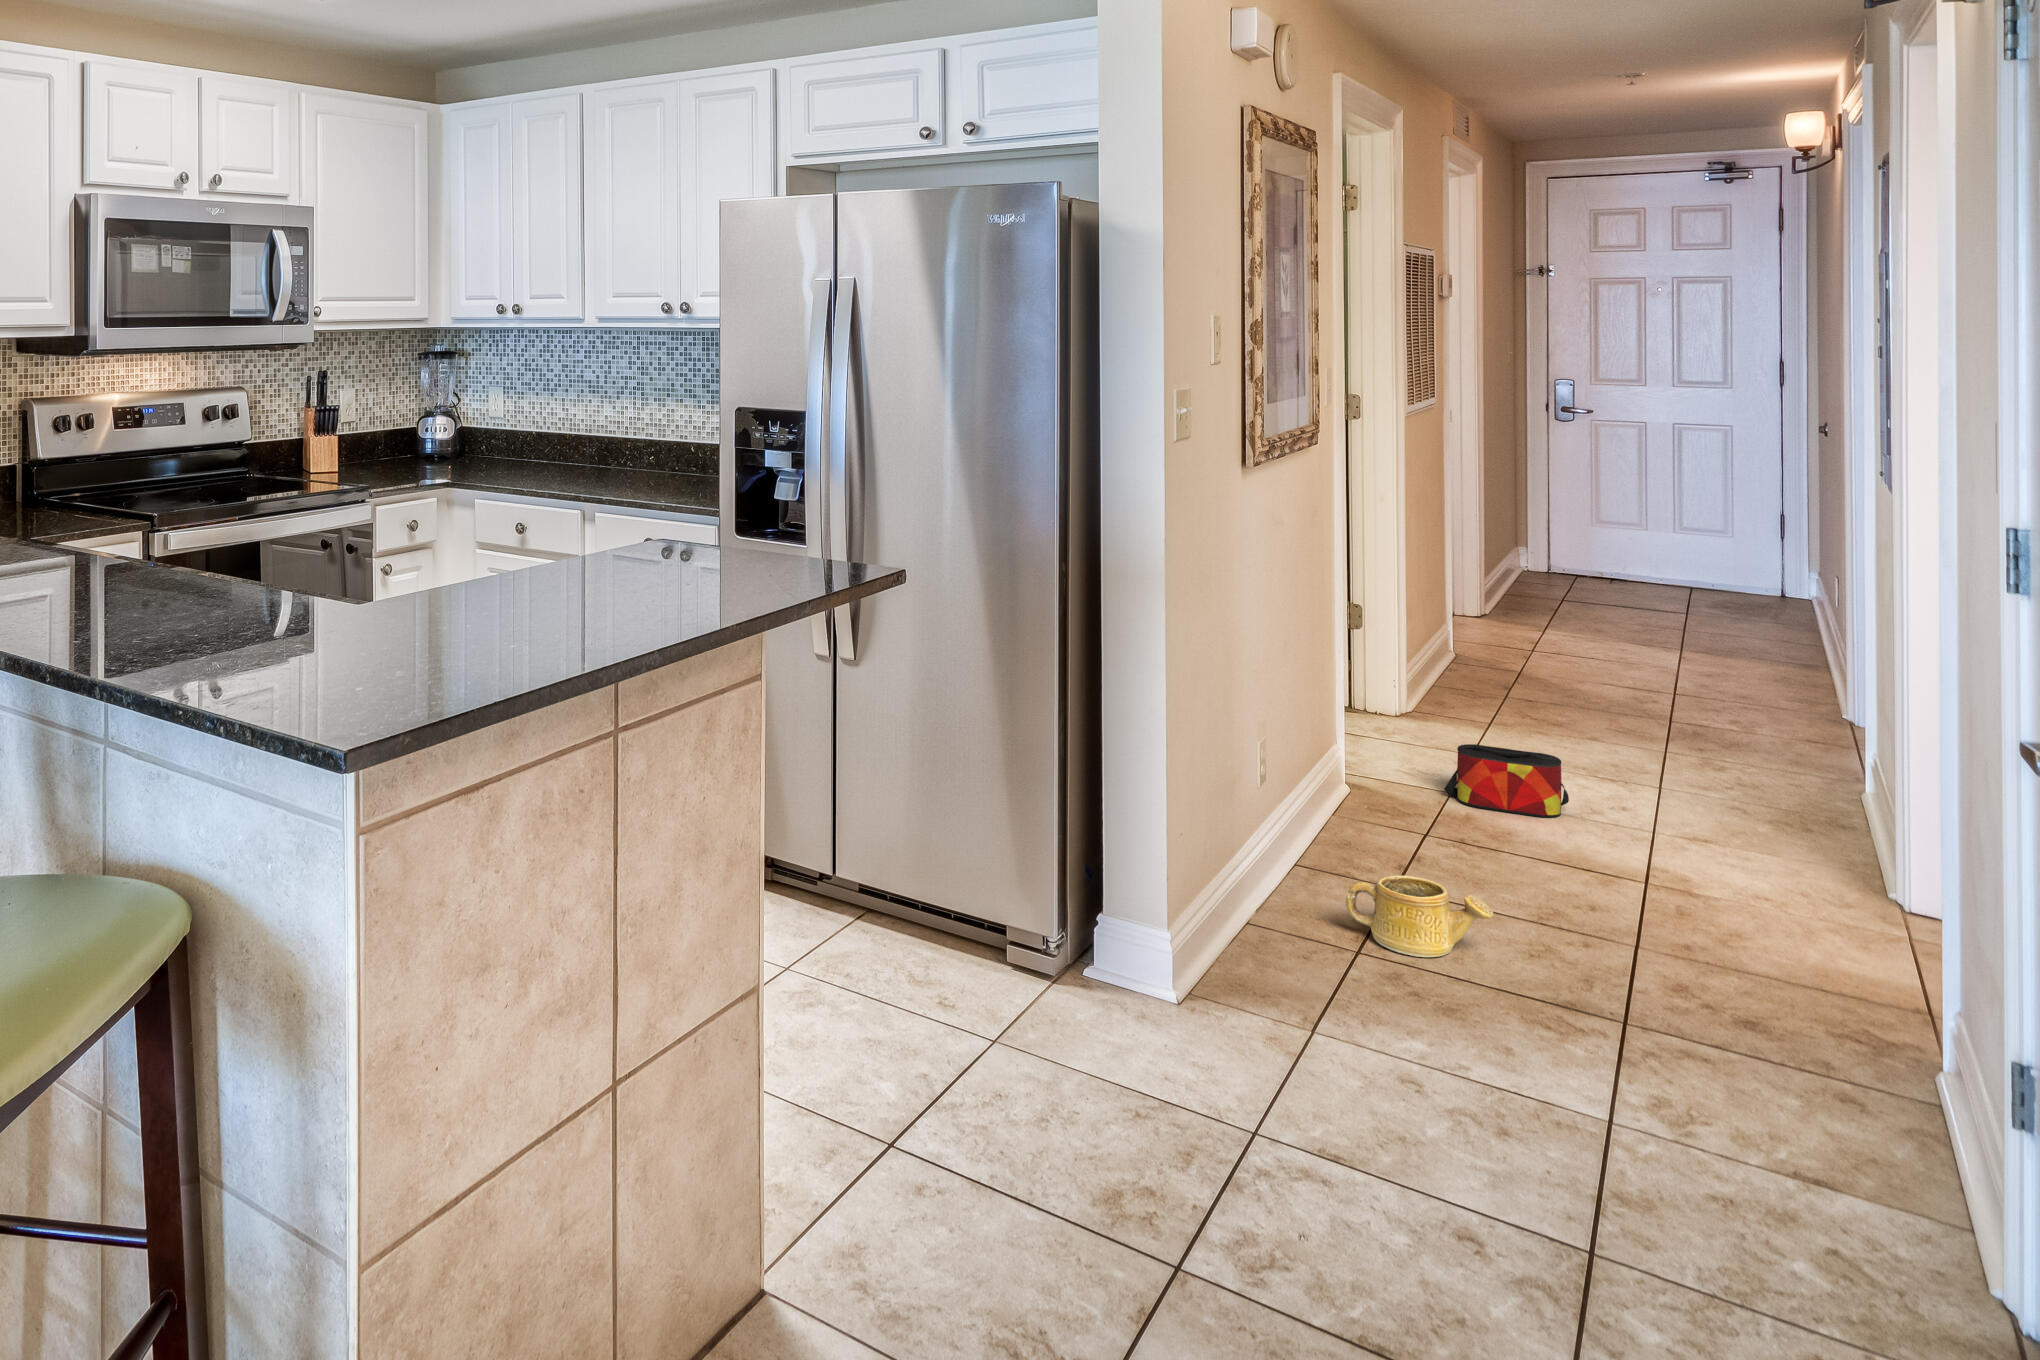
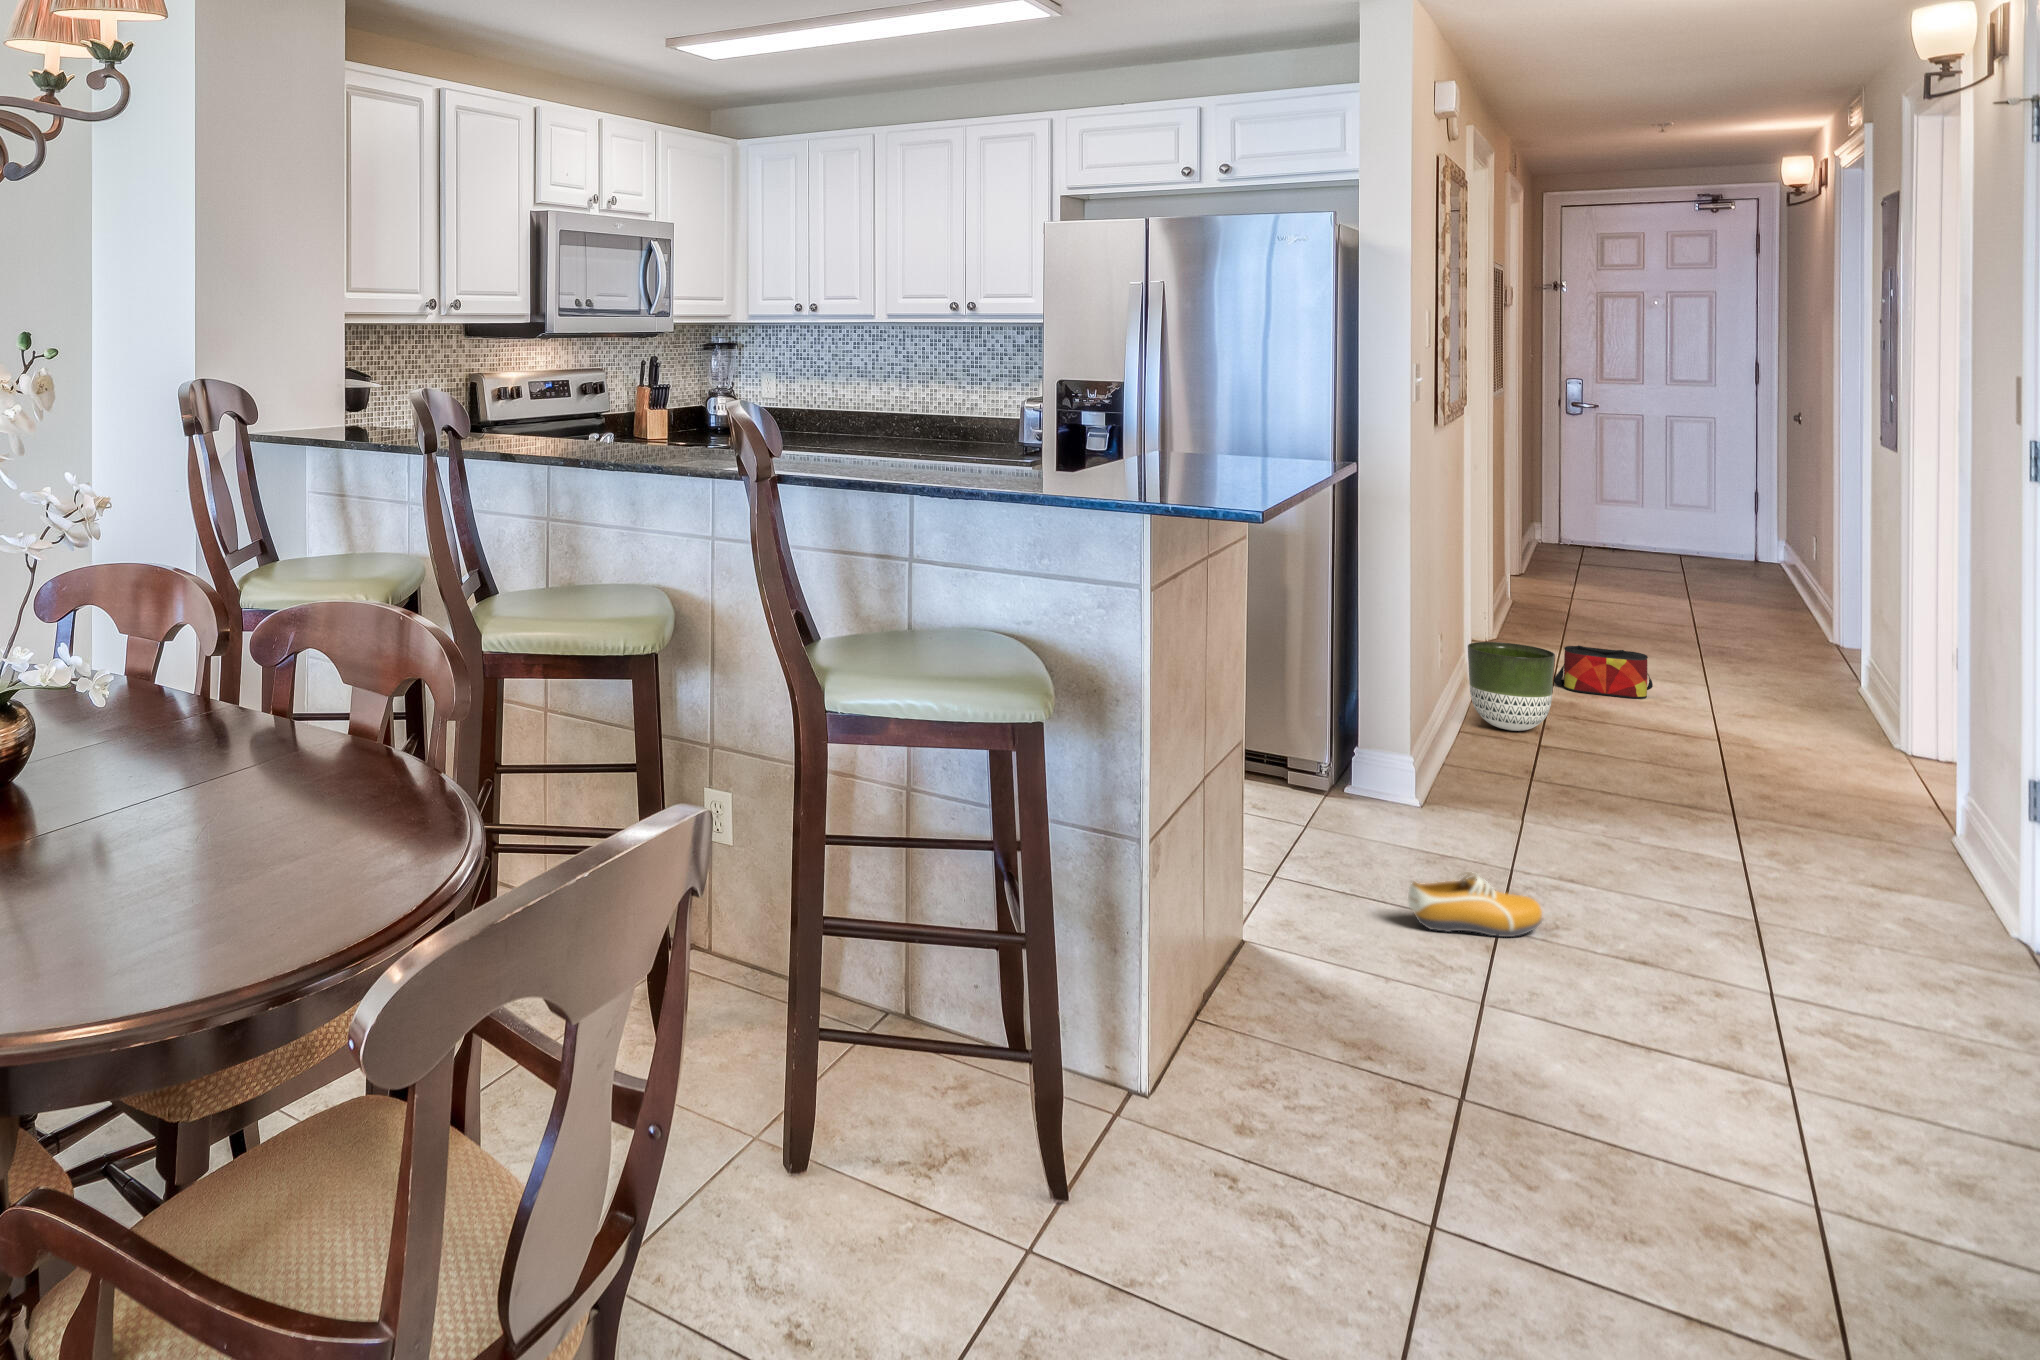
planter: none [1300,750,1410,874] -> present [1468,642,1555,731]
watering can: present [1346,876,1493,957] -> none [1526,722,1640,777]
shoe: none [1016,1180,1213,1290] -> present [1408,872,1542,937]

